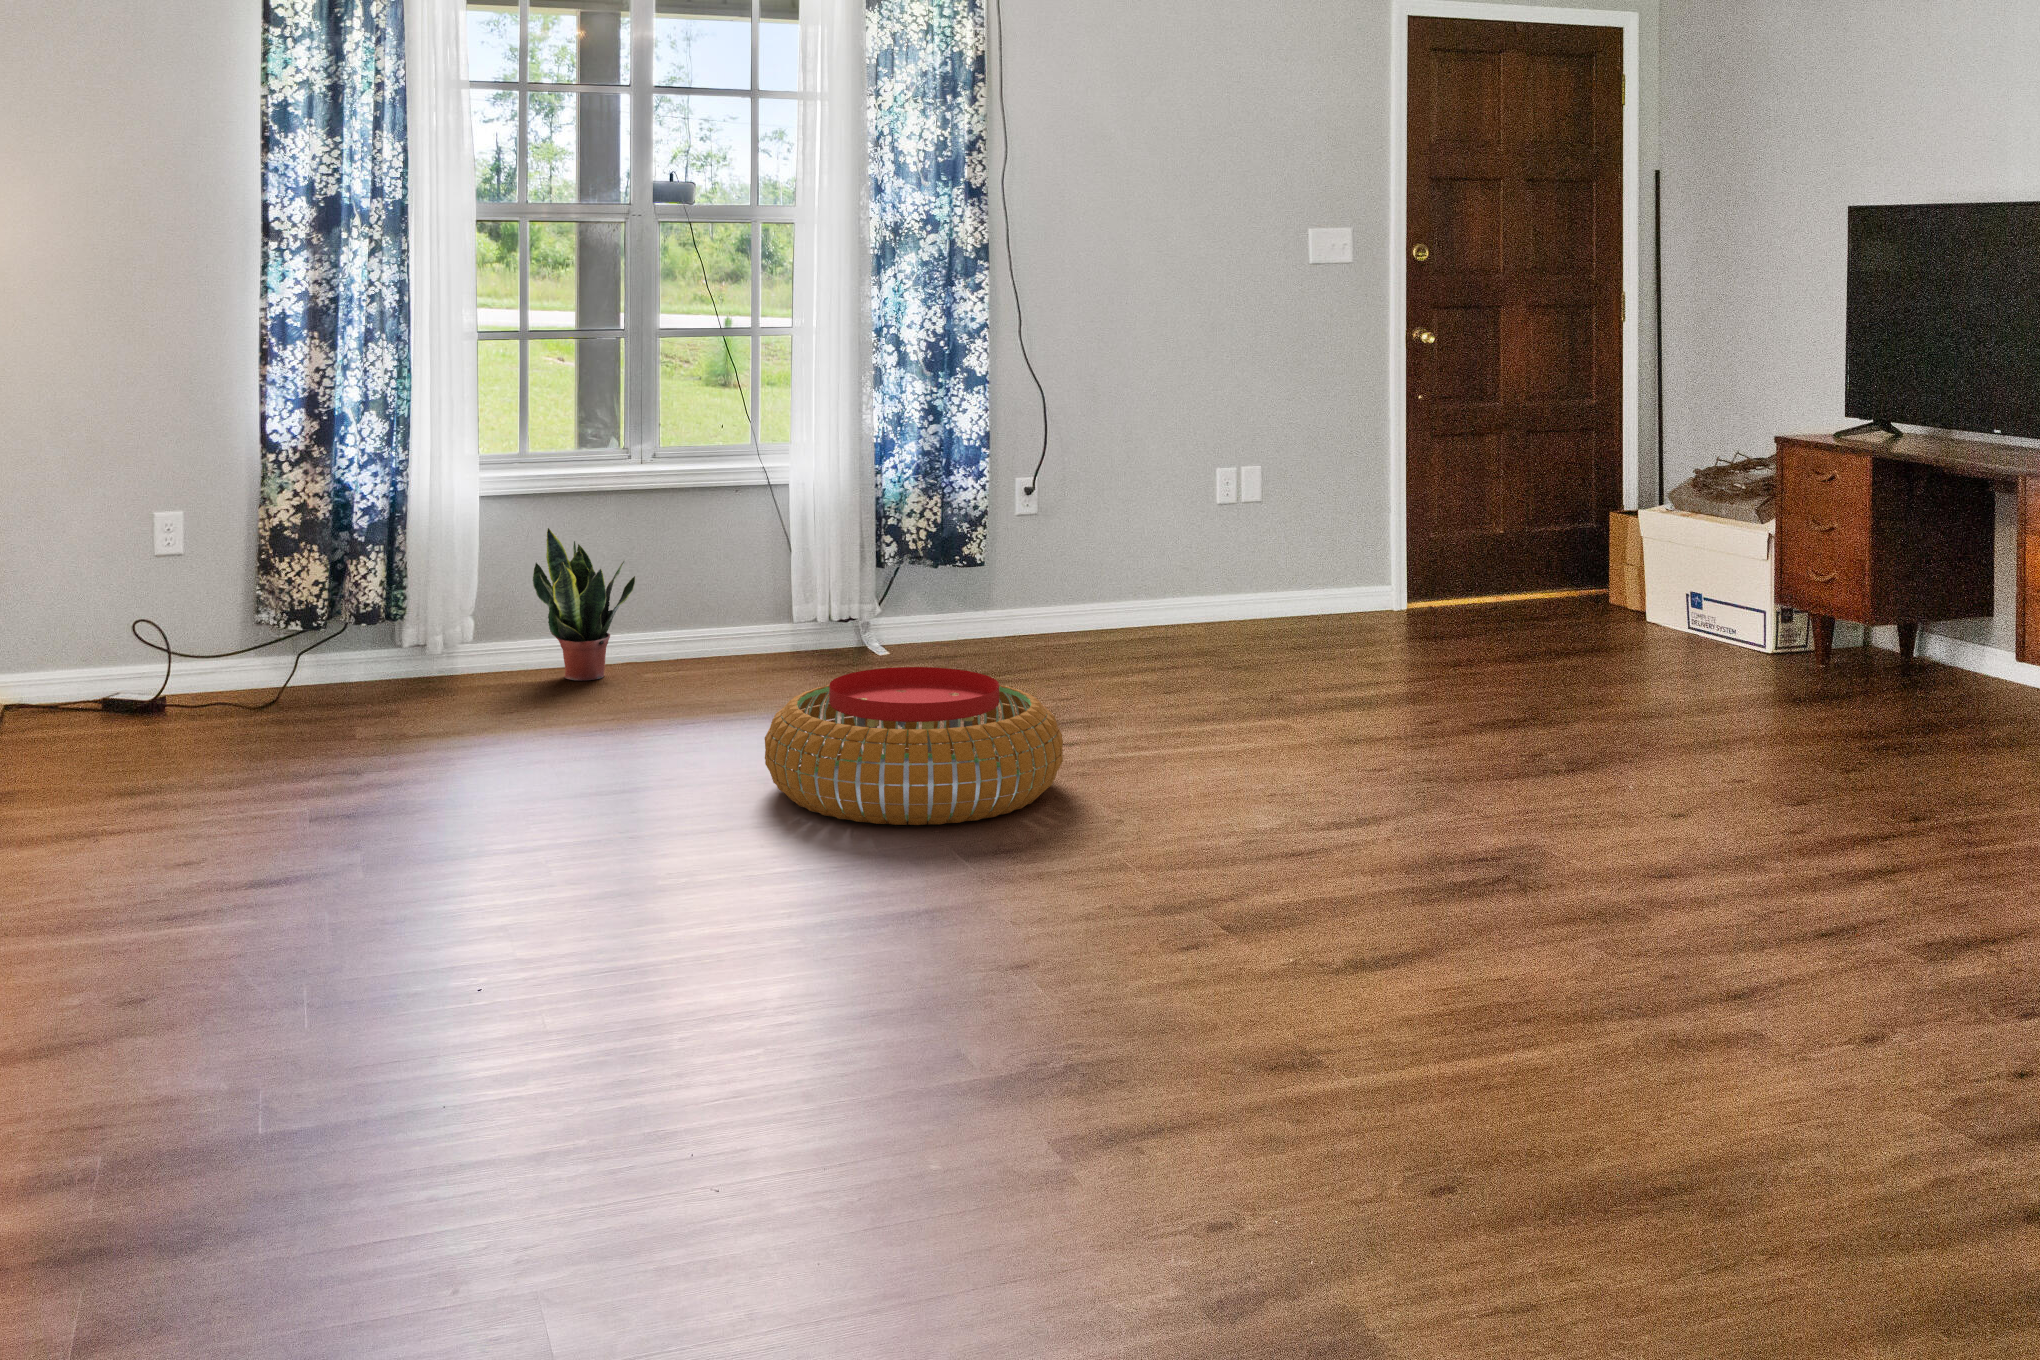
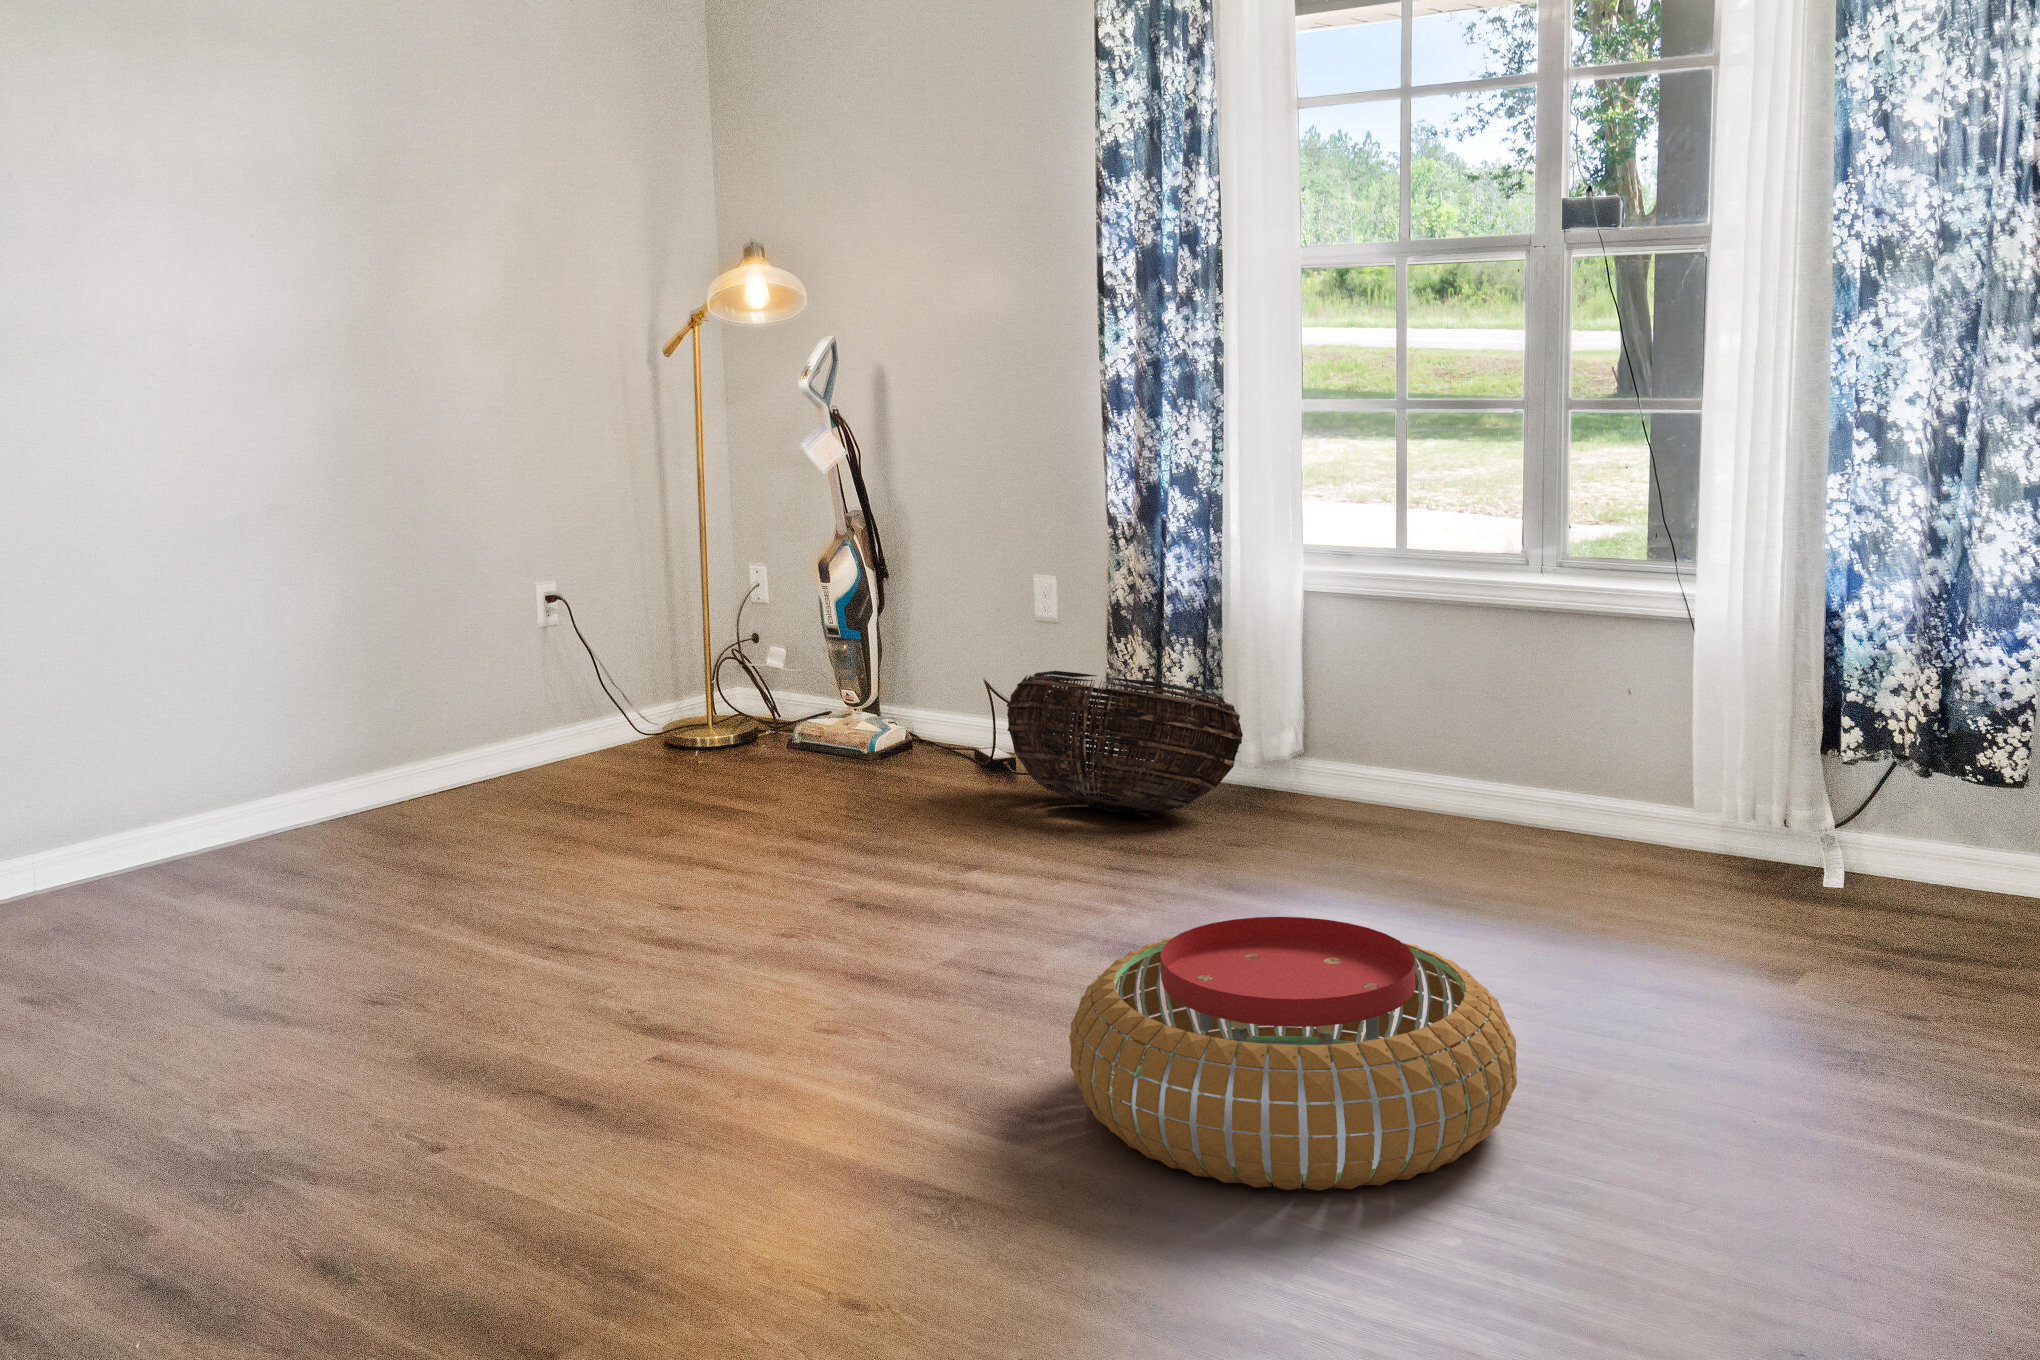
potted plant: present [533,528,635,680] -> none [1334,643,1480,847]
basket: none [198,581,444,706] -> present [1007,671,1243,812]

